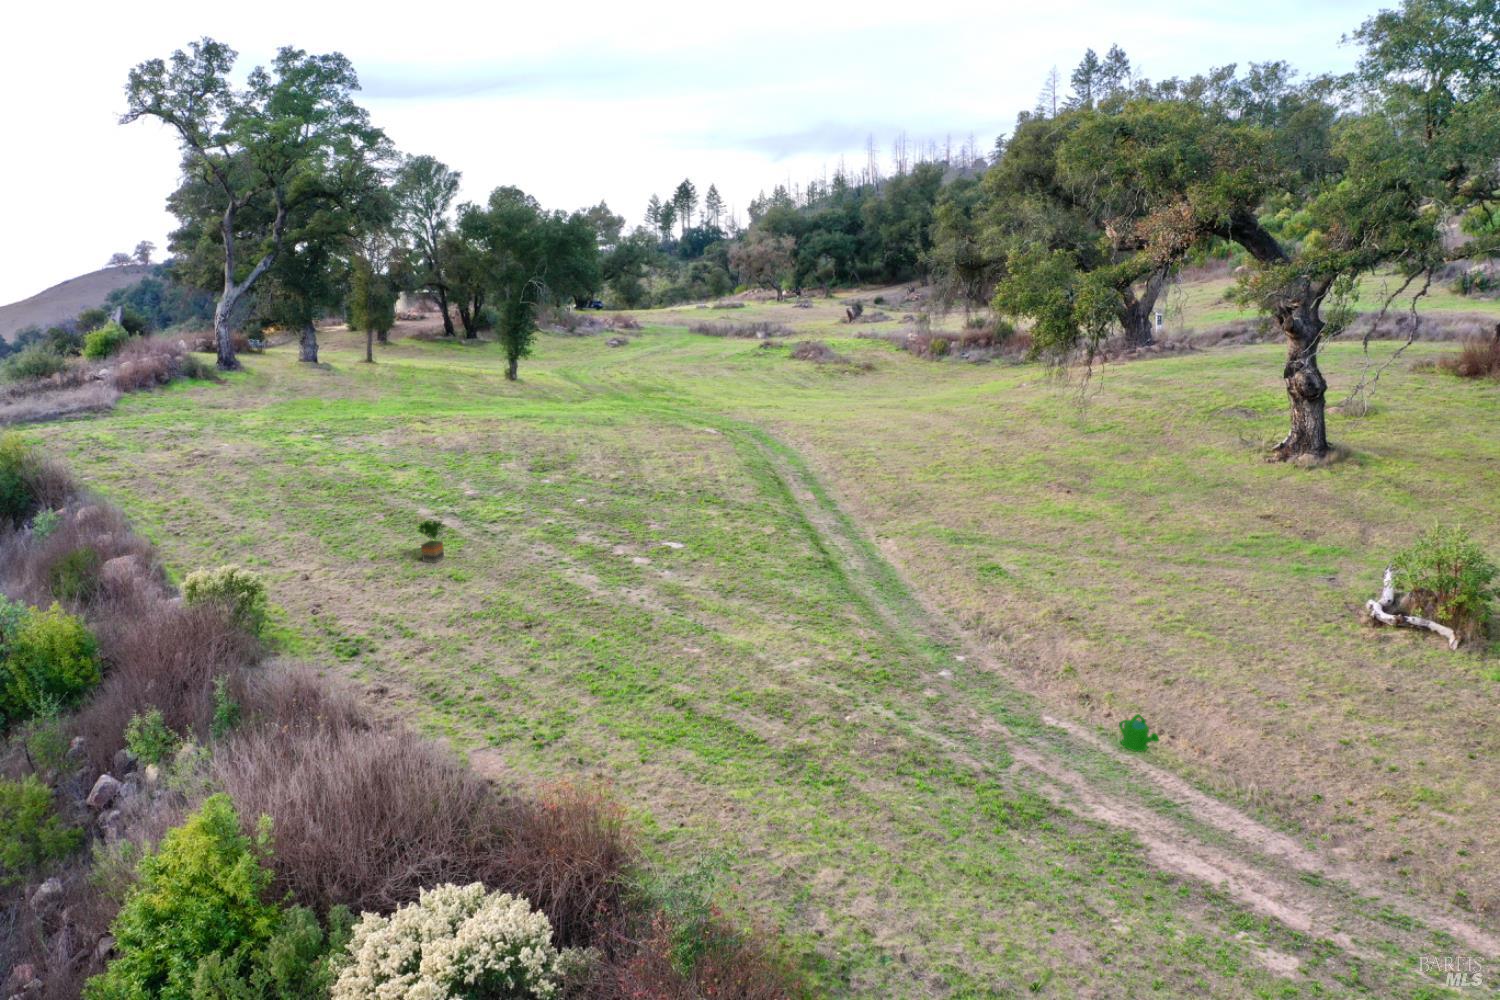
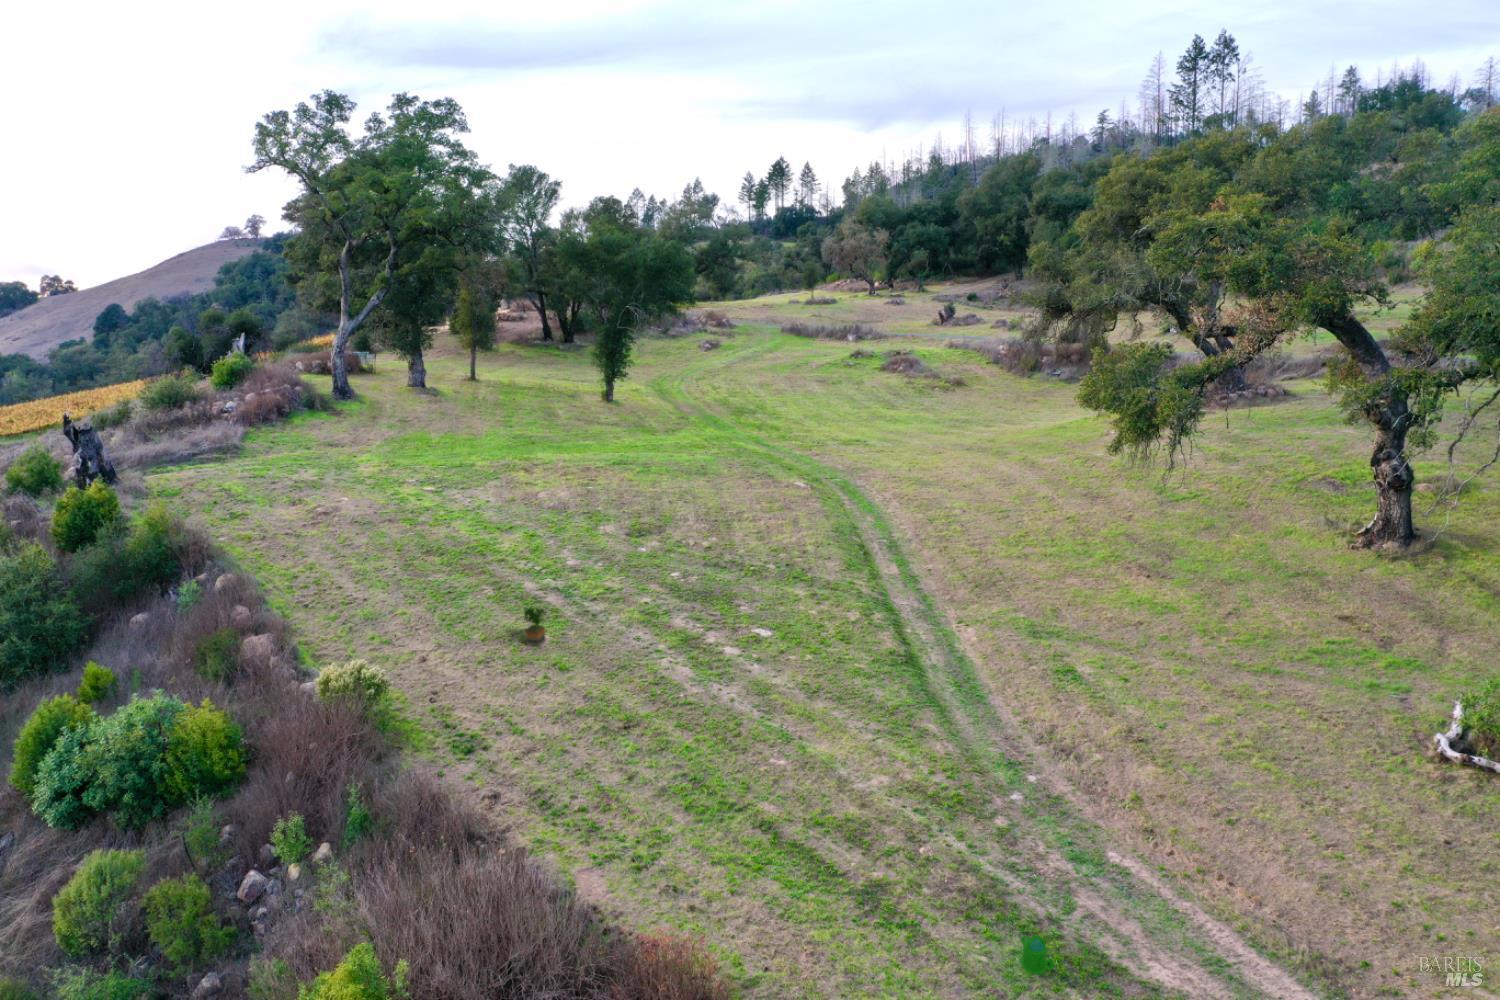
watering can: present [1119,714,1159,751] -> present [1020,935,1054,974]

